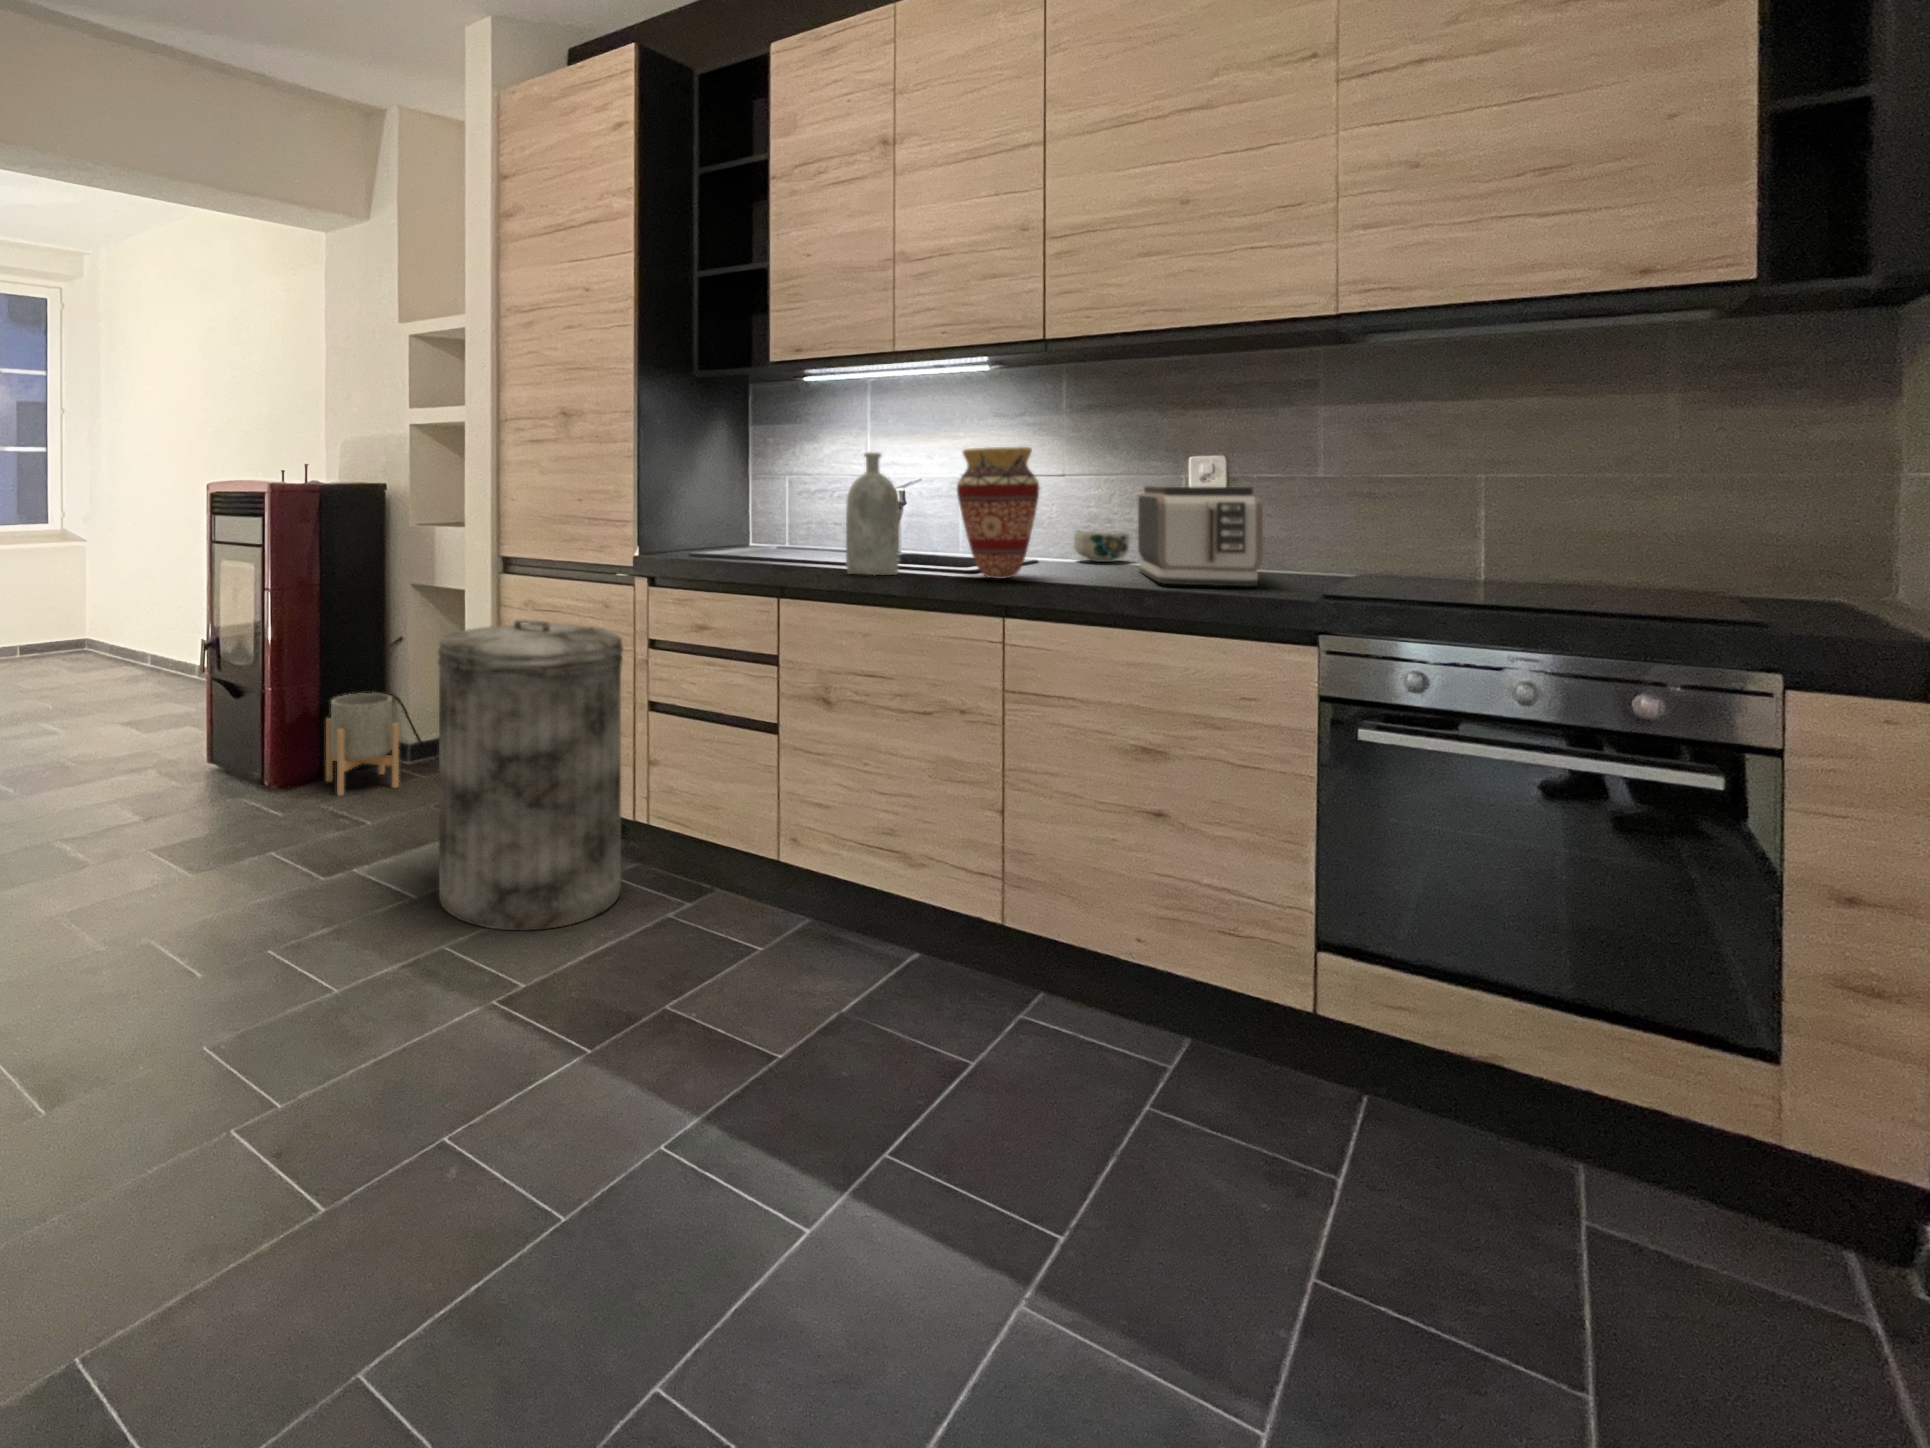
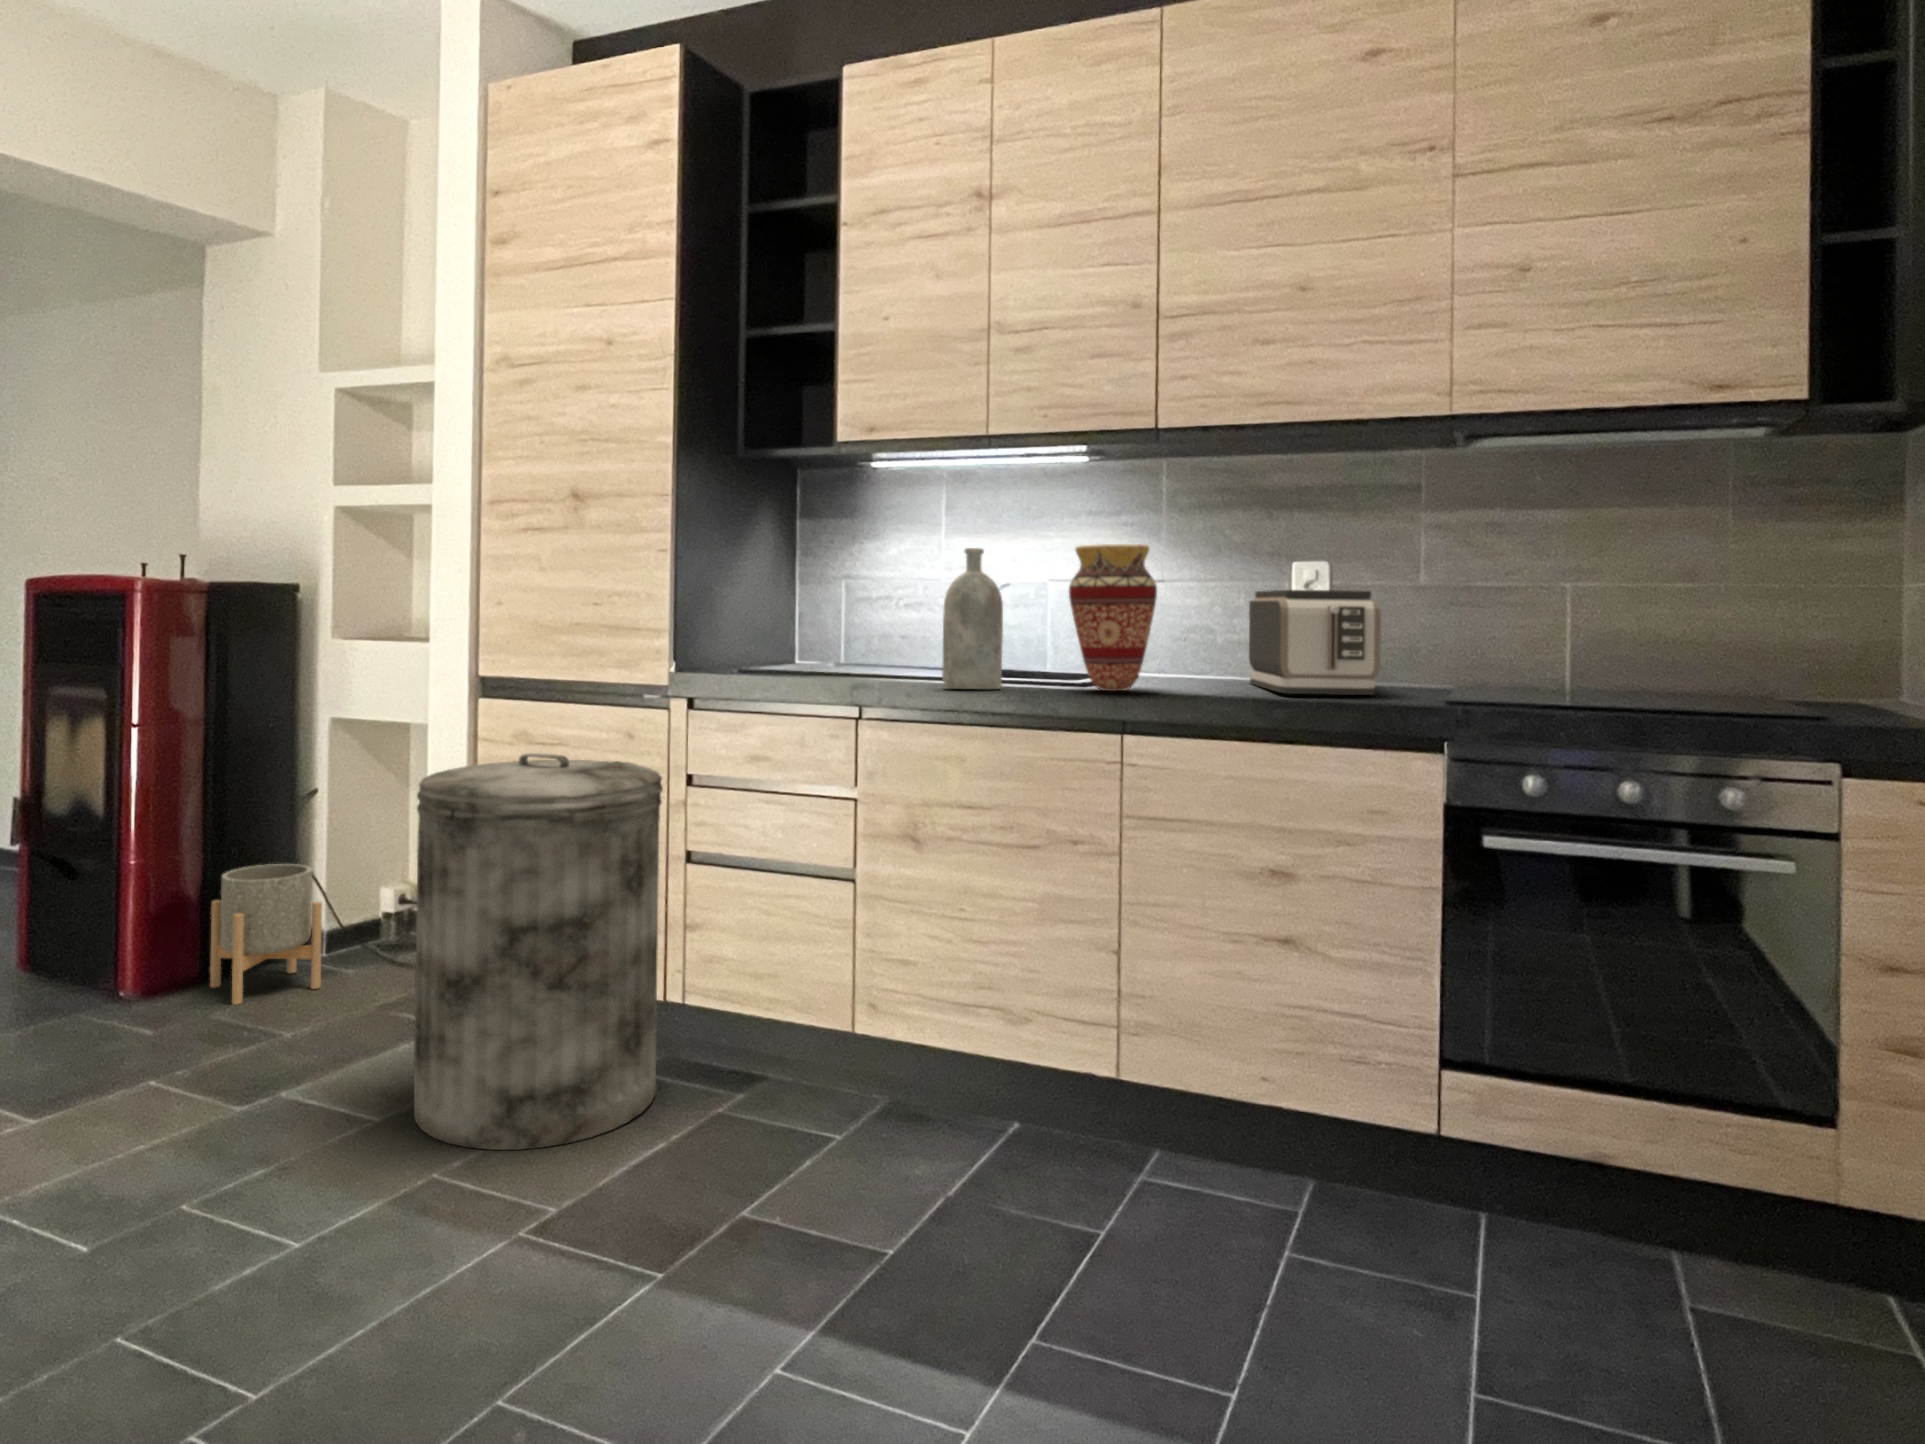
bowl: present [1074,530,1130,562] -> none [1177,640,1234,675]

